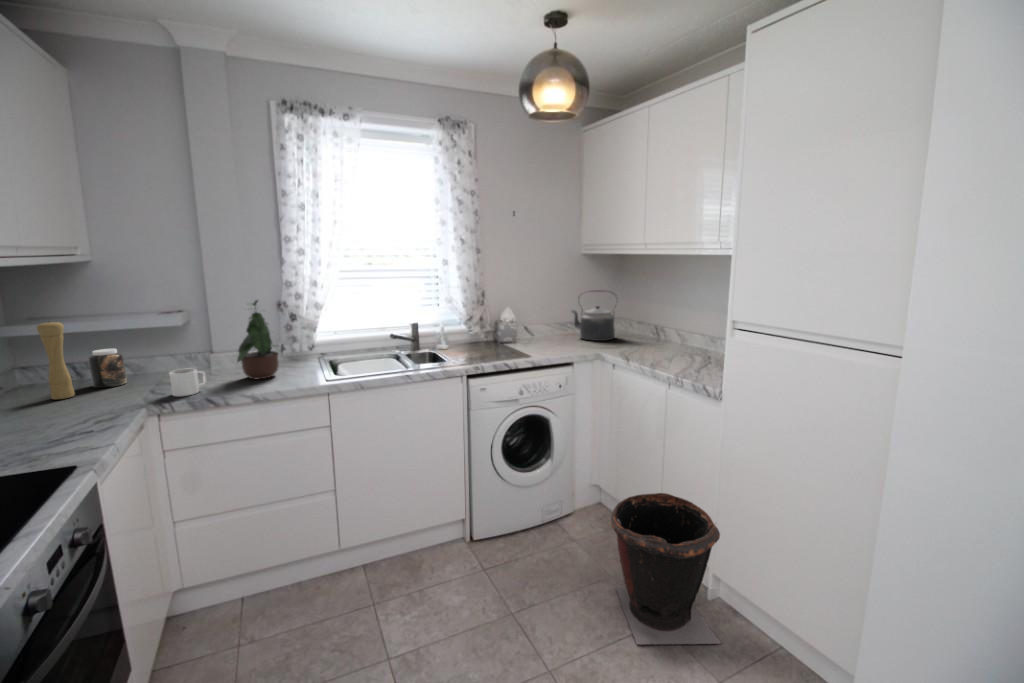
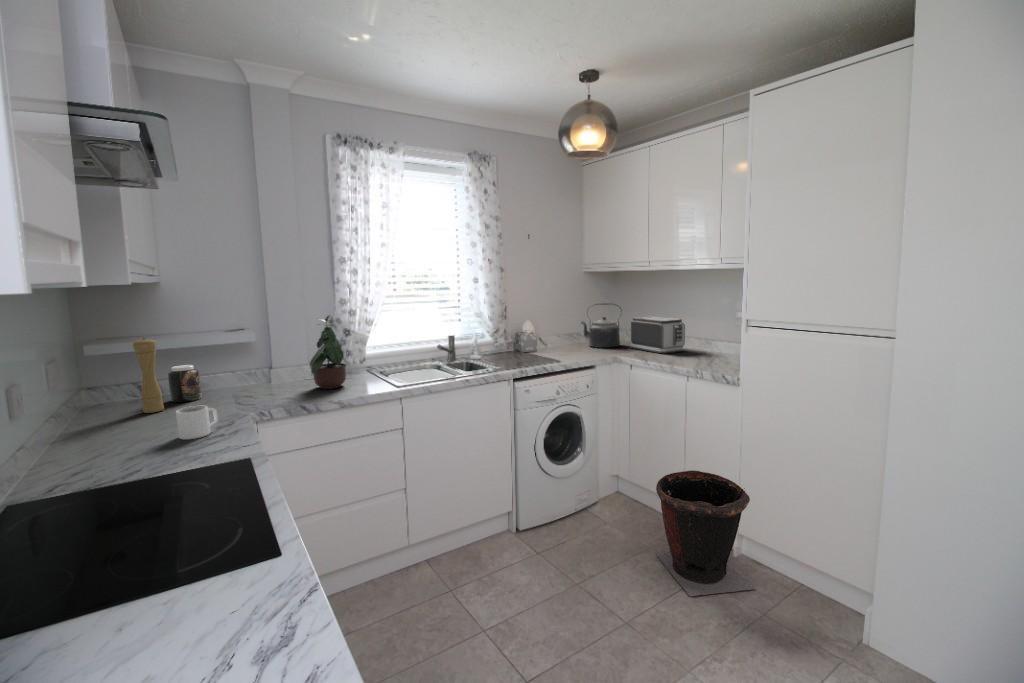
toaster: none [624,307,684,351] -> present [631,317,685,354]
mug: present [169,368,207,396] -> present [176,405,218,439]

